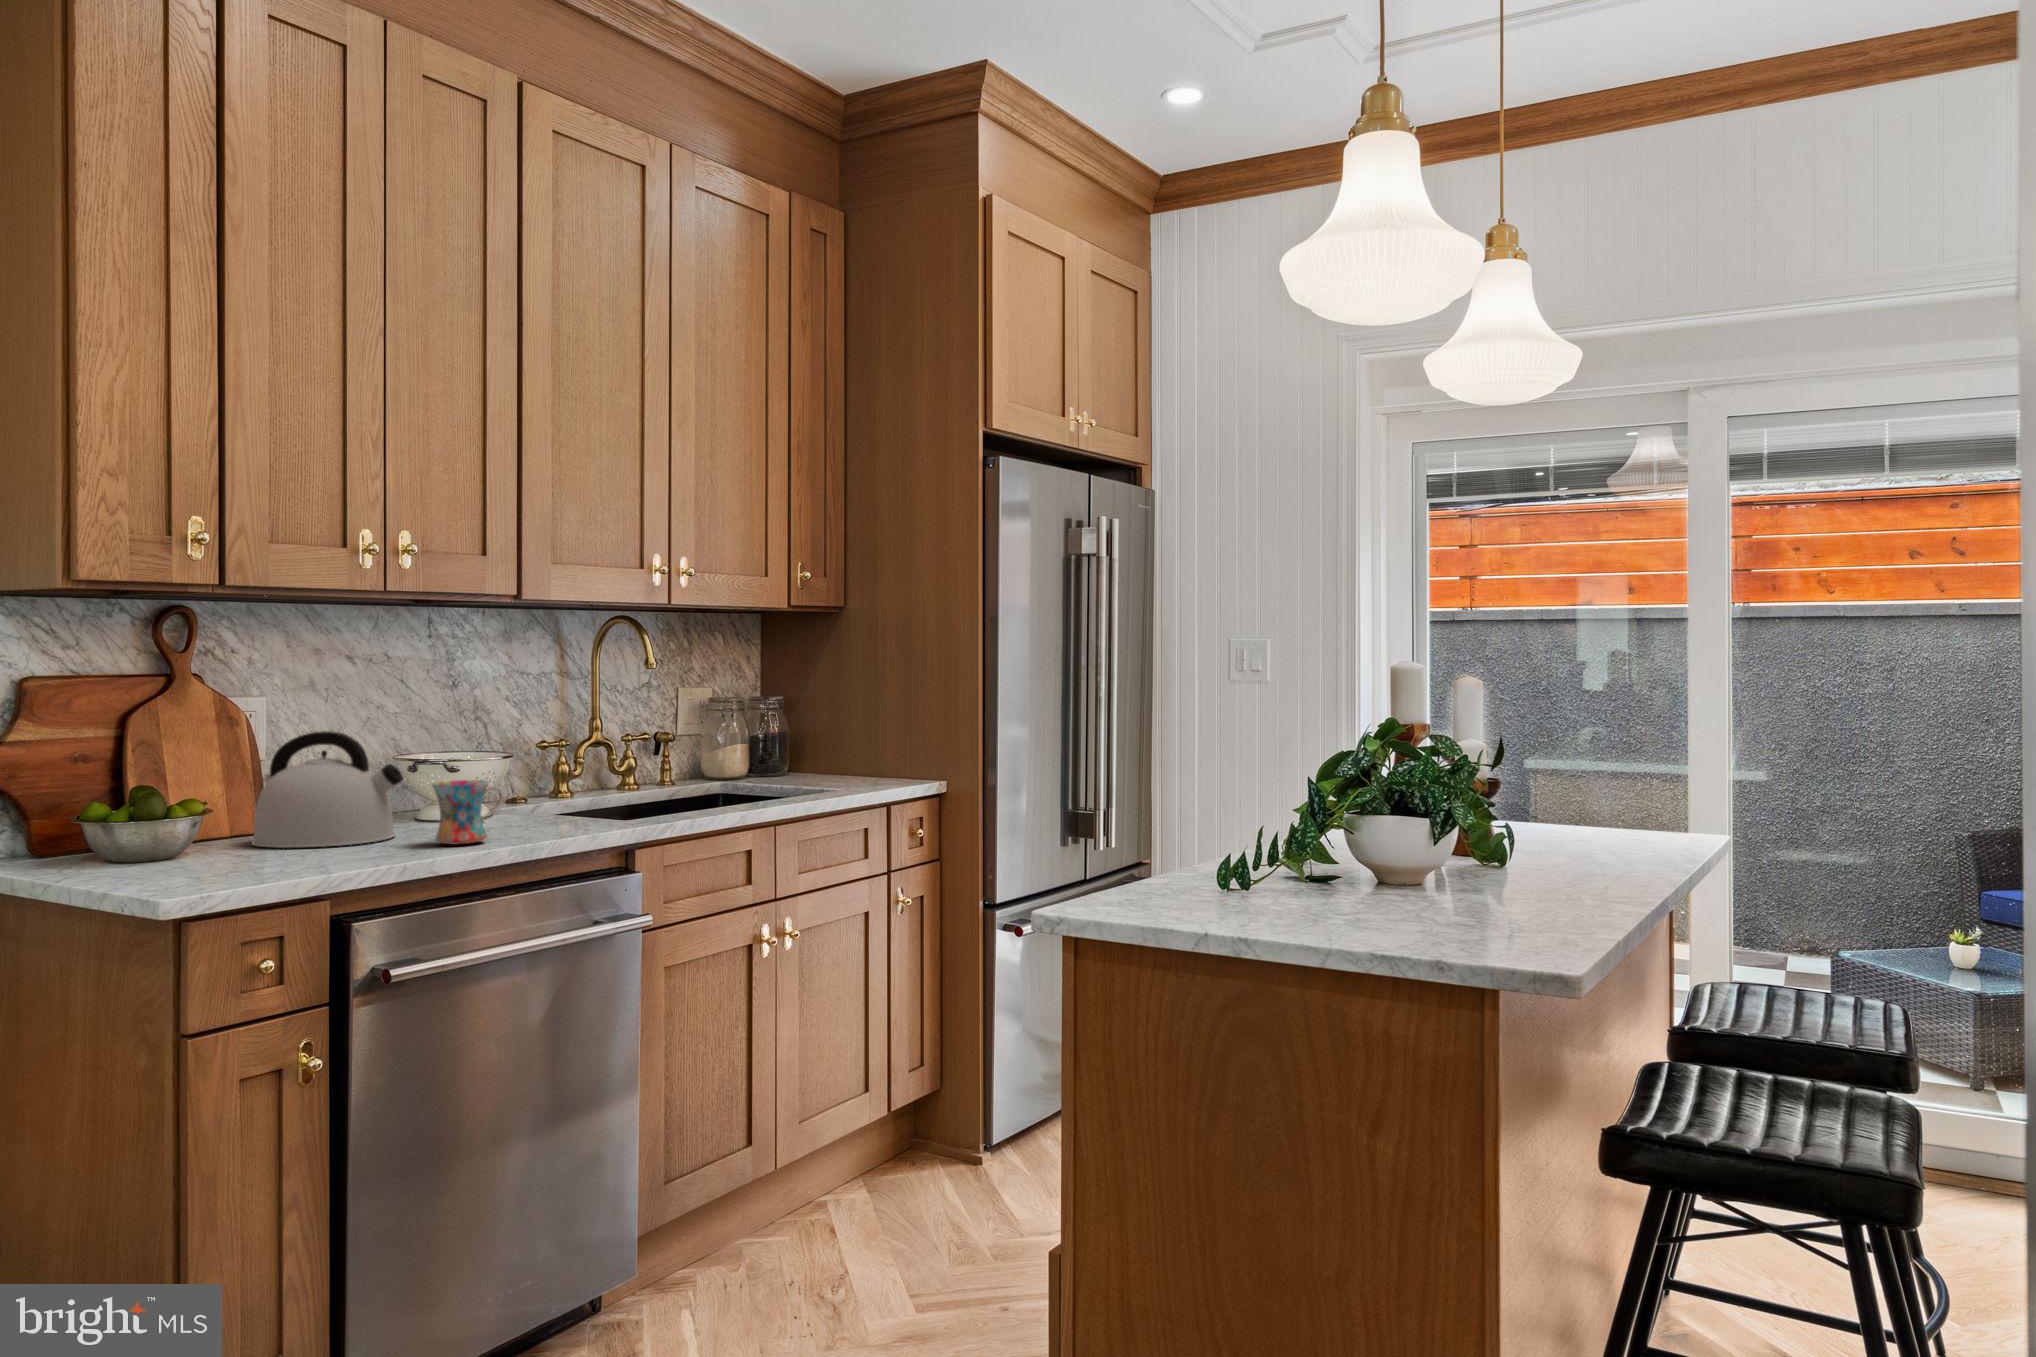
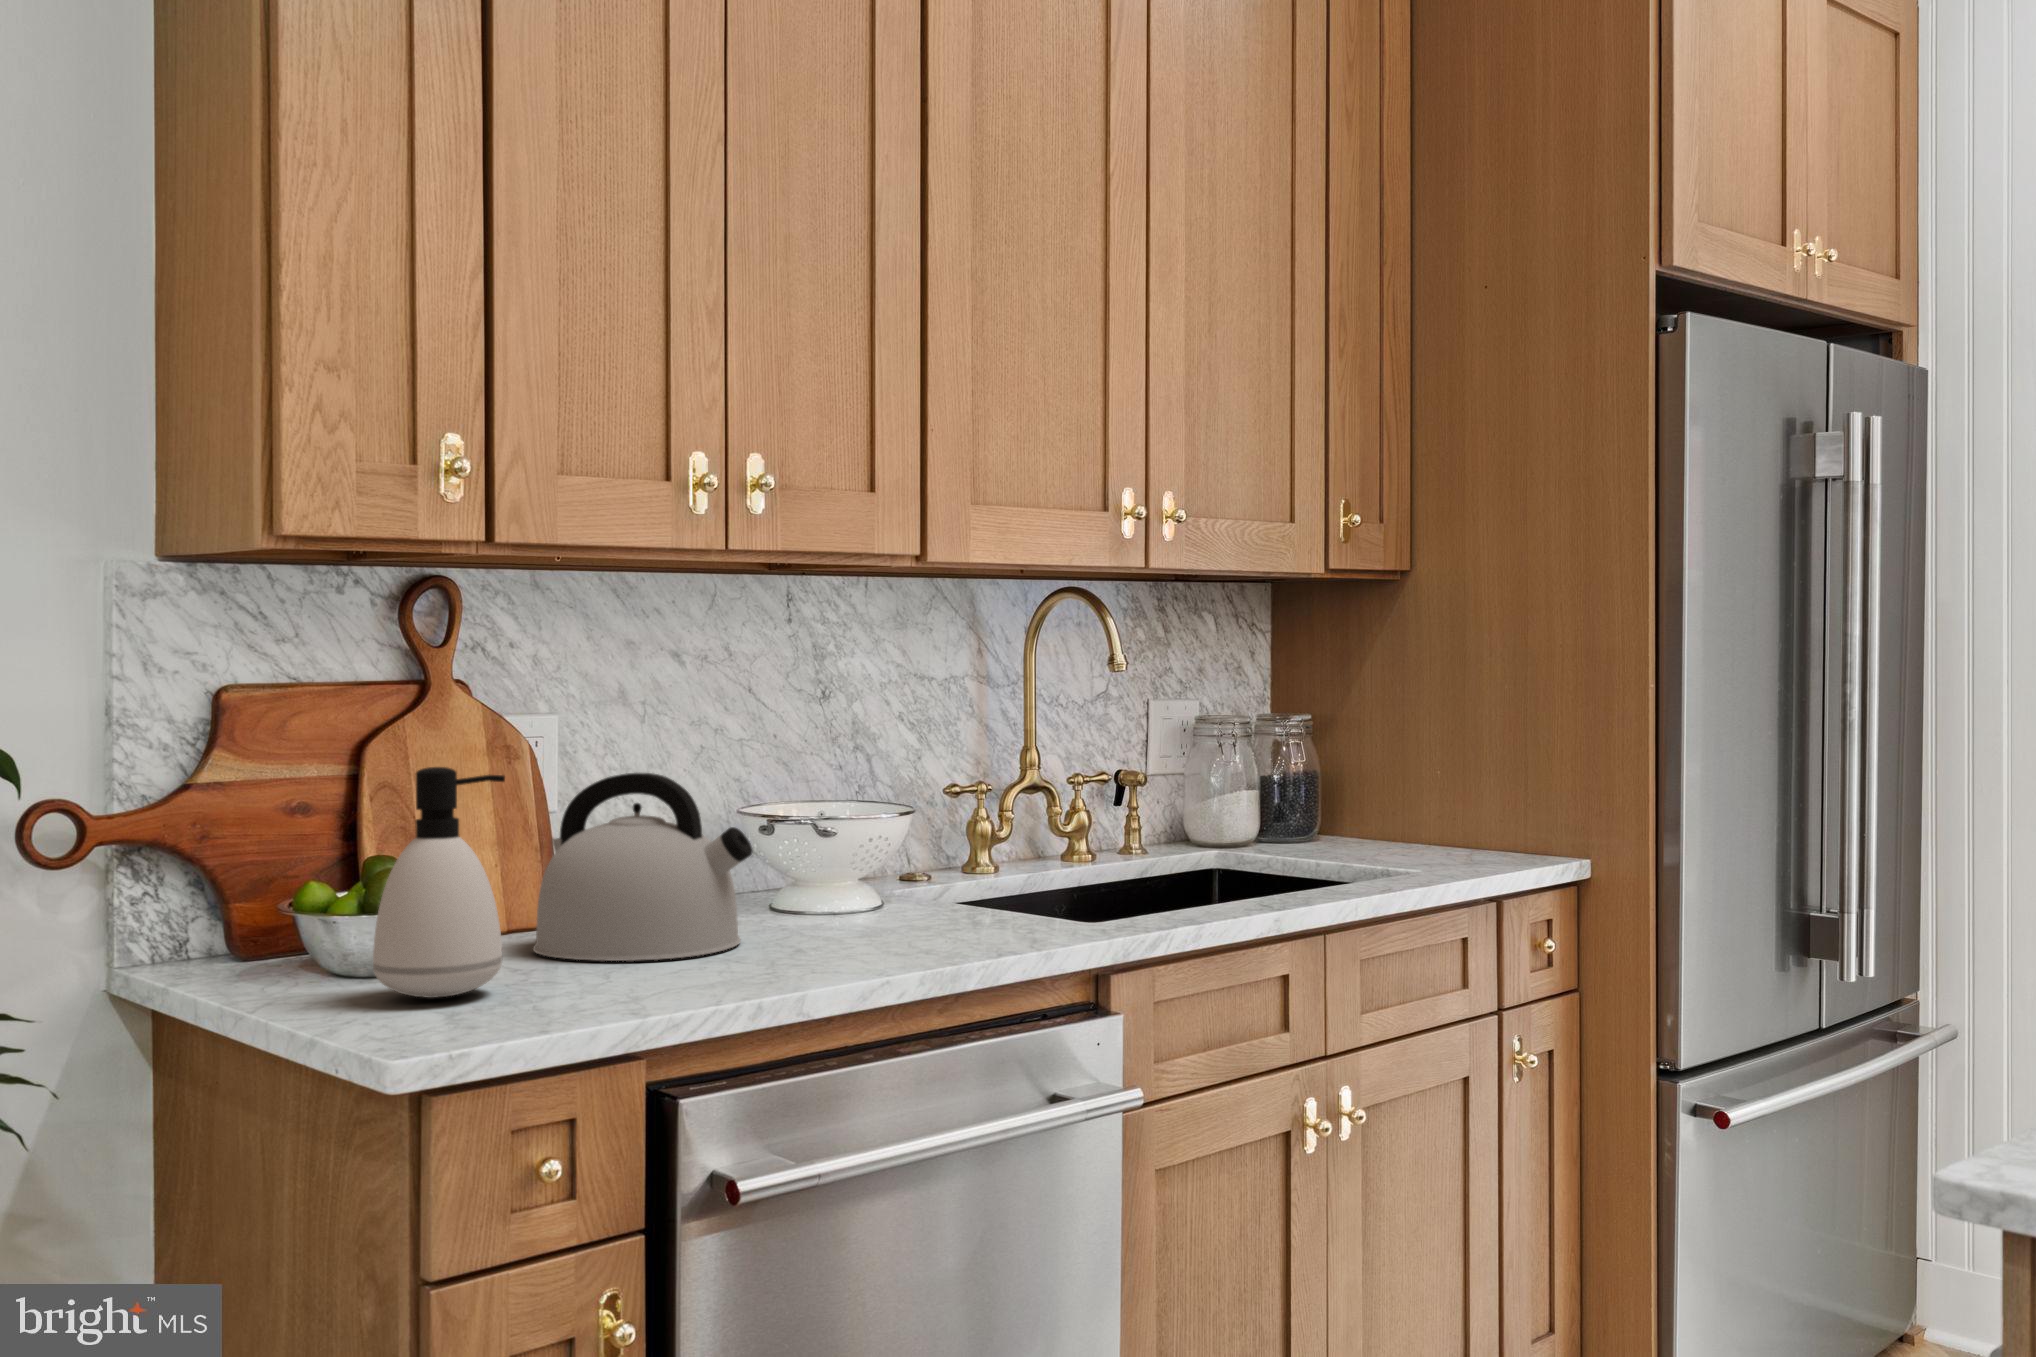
soap dispenser: none [147,726,238,867] -> present [373,767,505,998]
mug: present [432,780,502,845] -> none [796,858,904,966]

